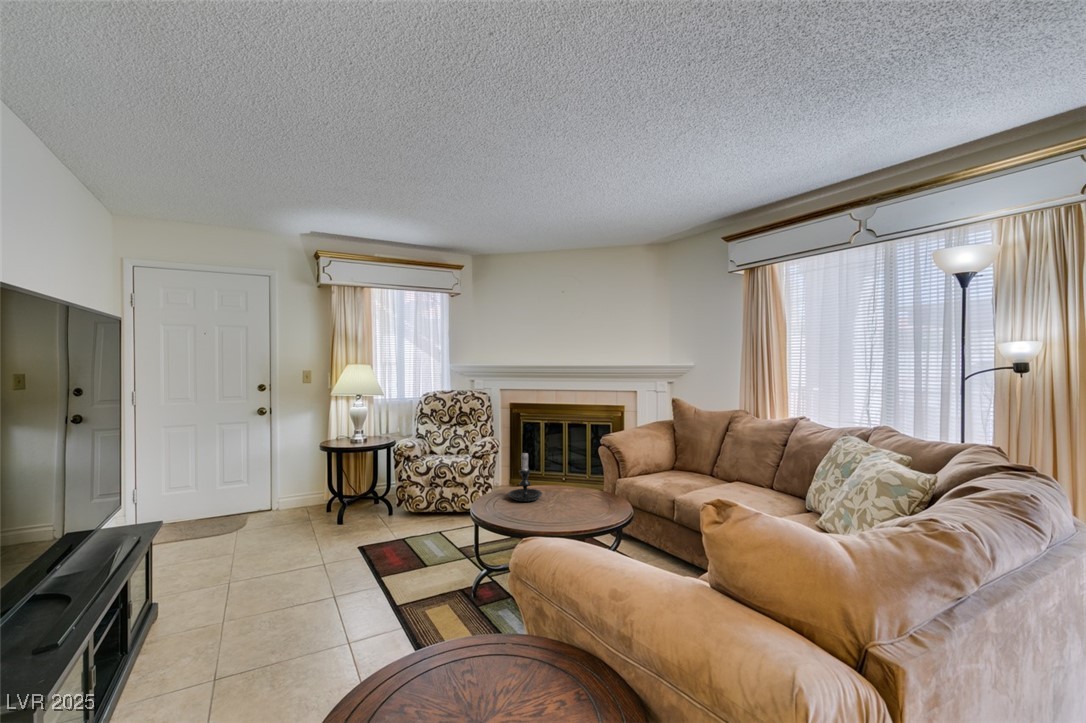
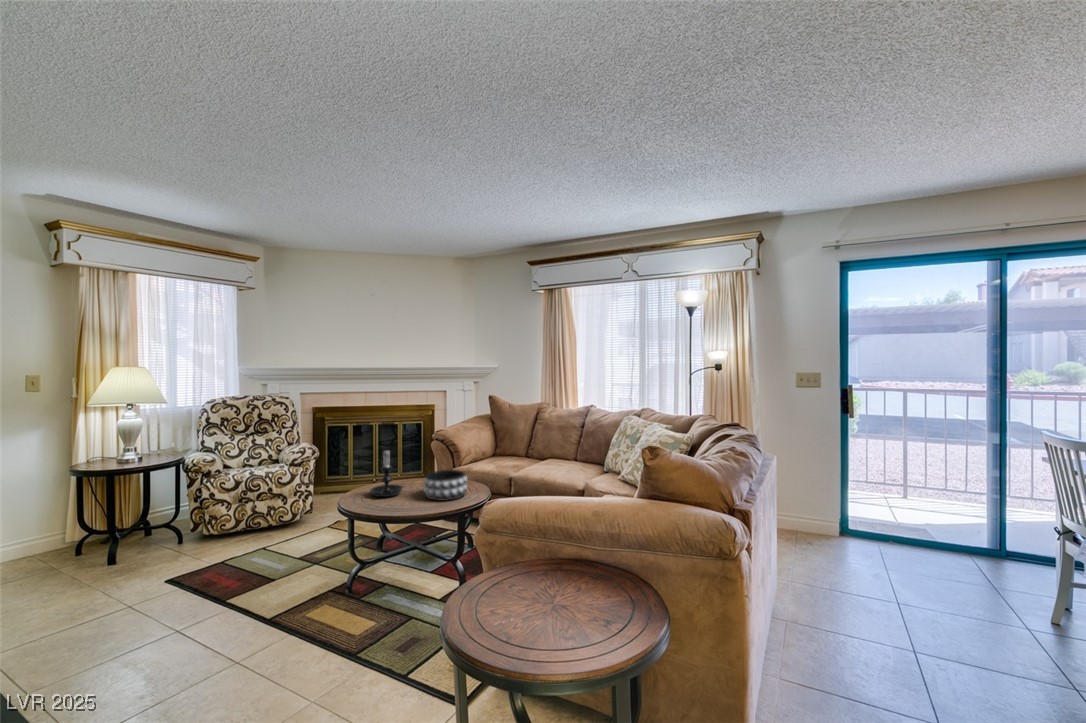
decorative bowl: none [556,481,605,516] -> present [424,470,468,501]

